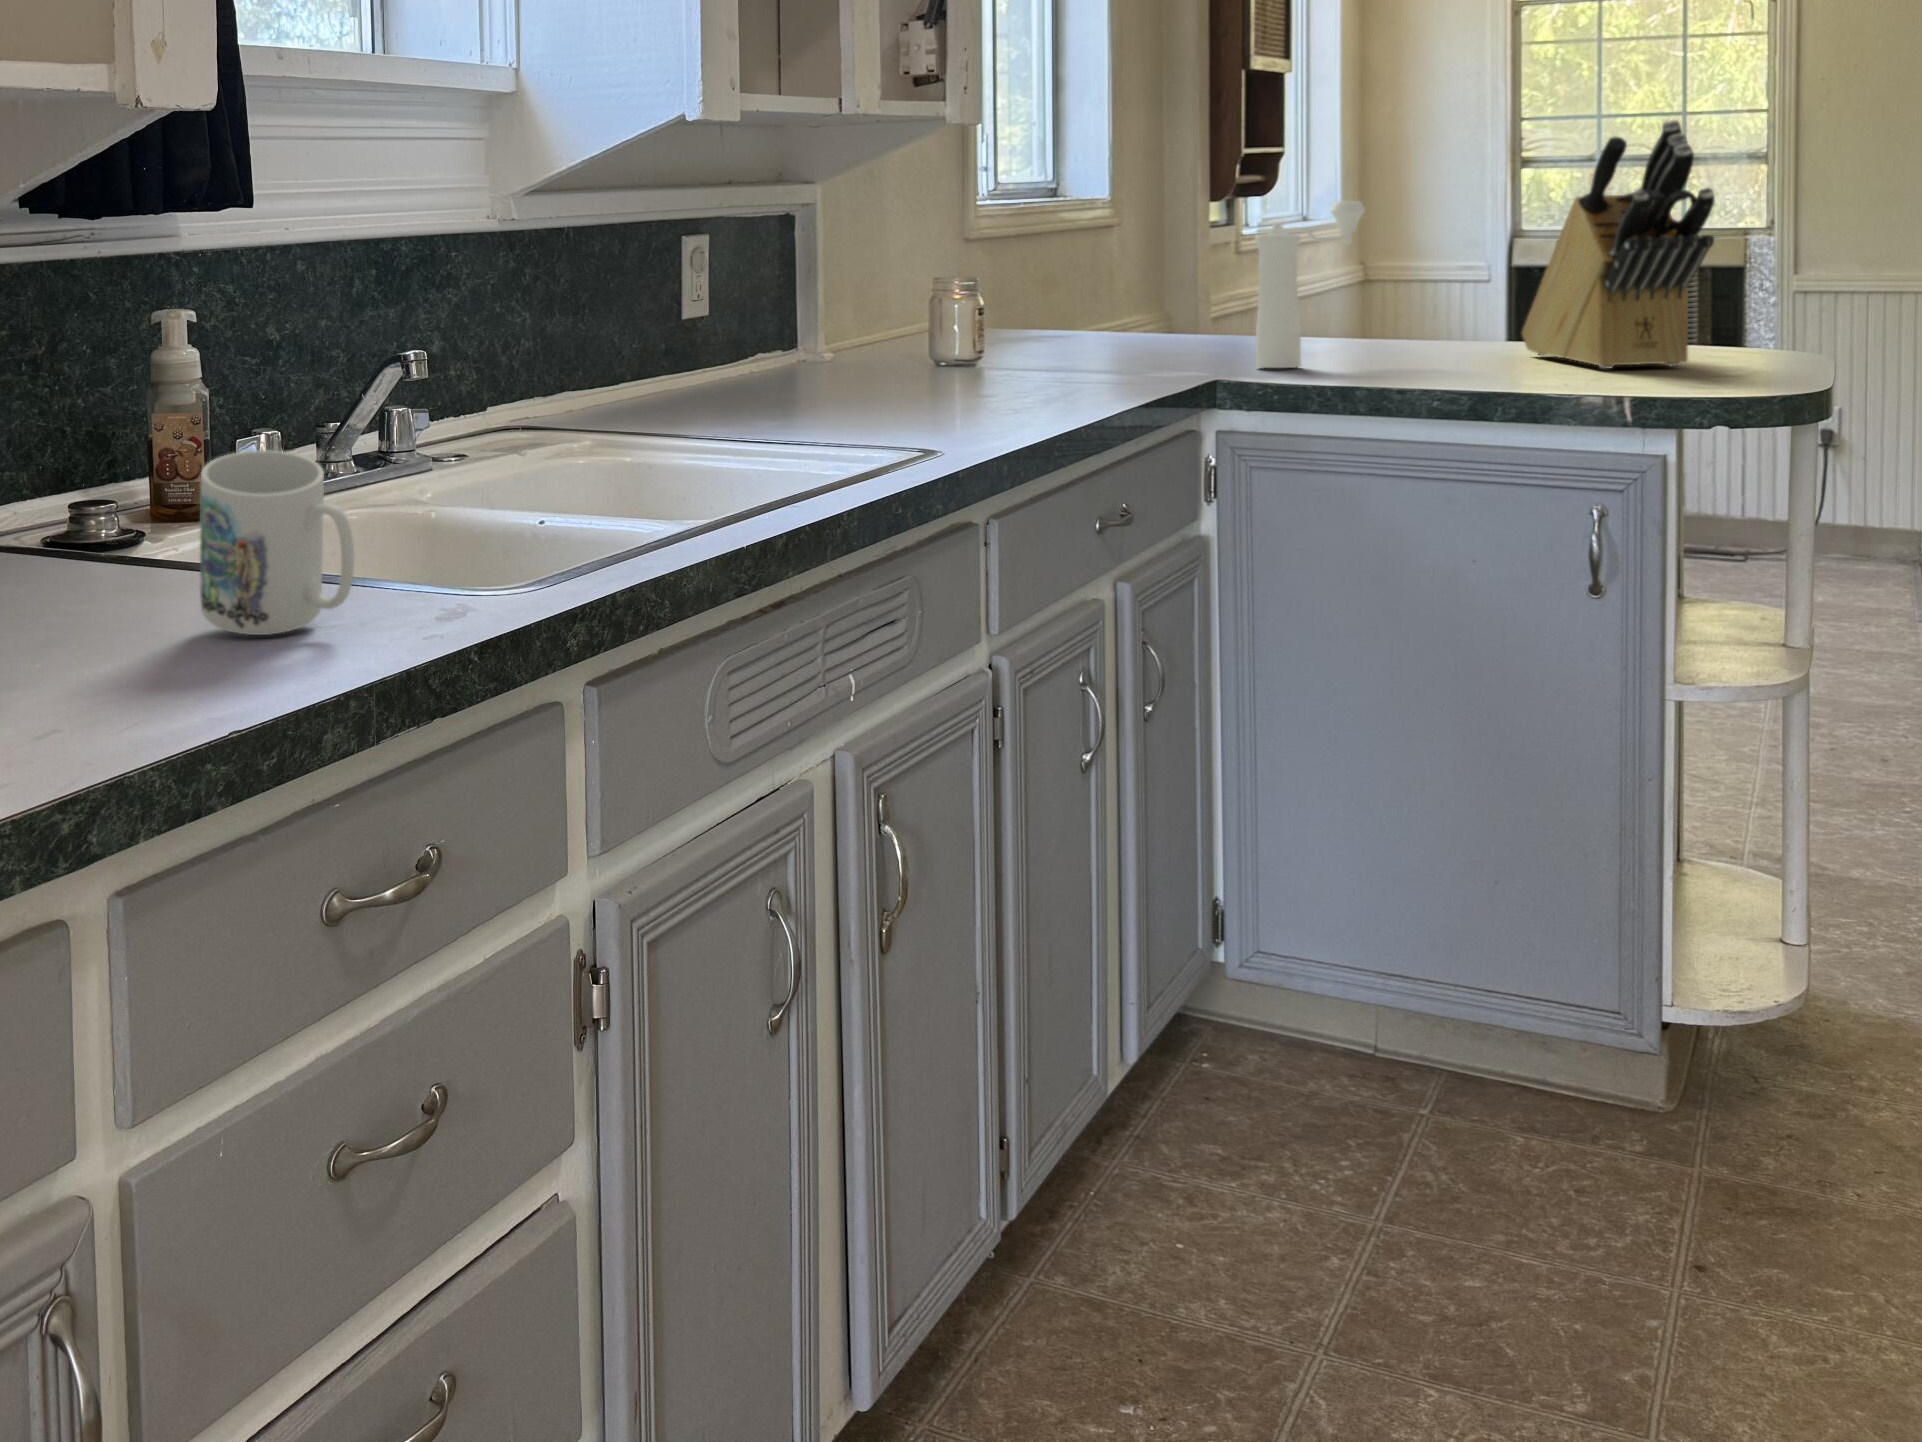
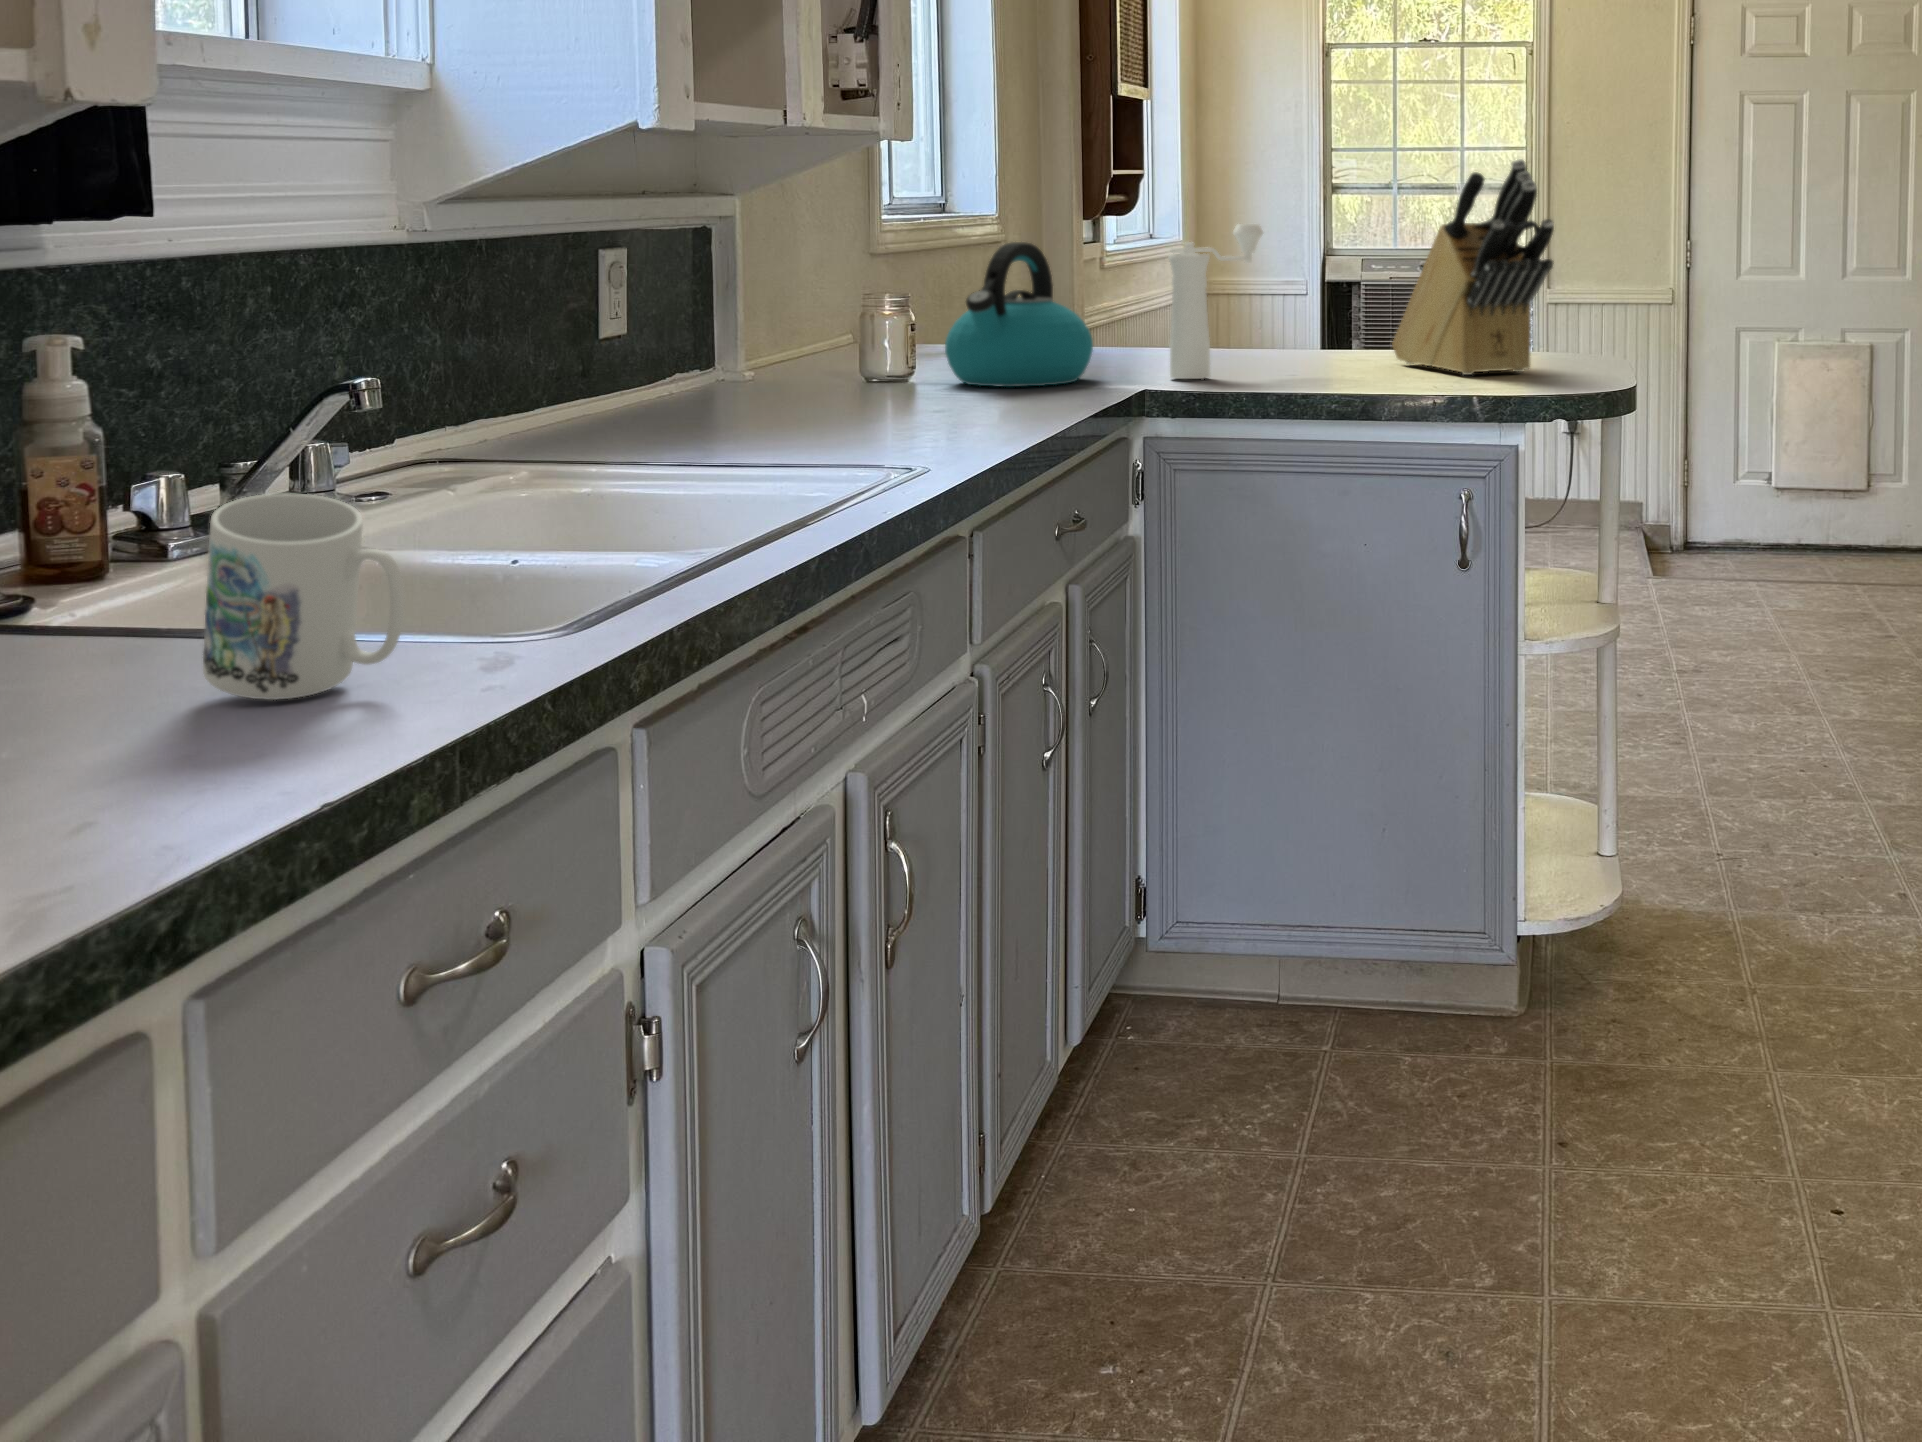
kettle: none [1020,224,1174,373] -> present [945,242,1093,387]

